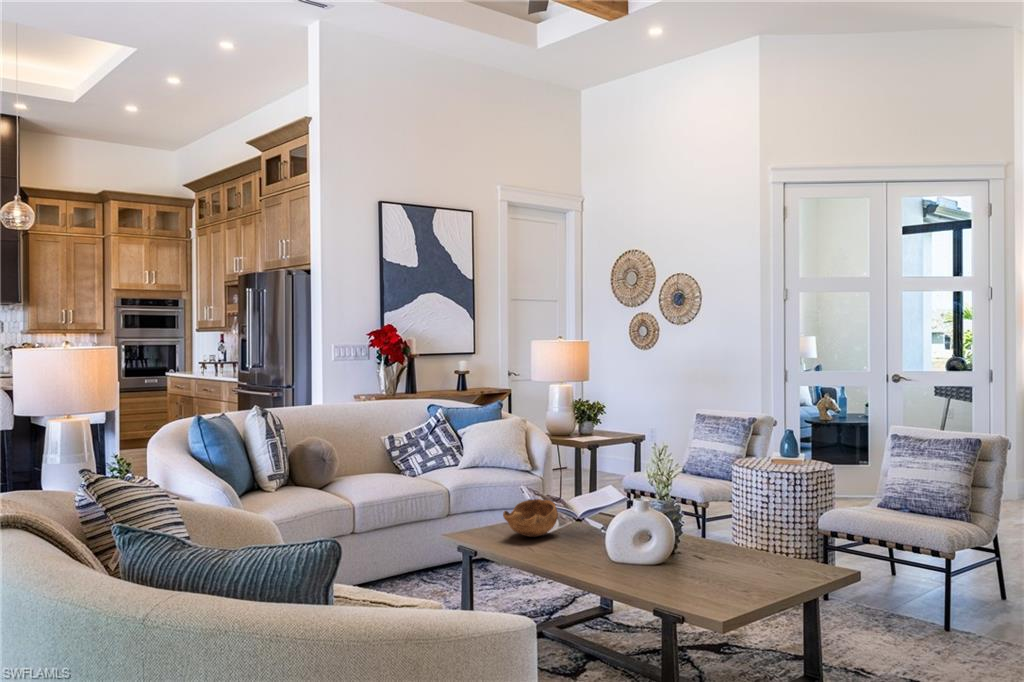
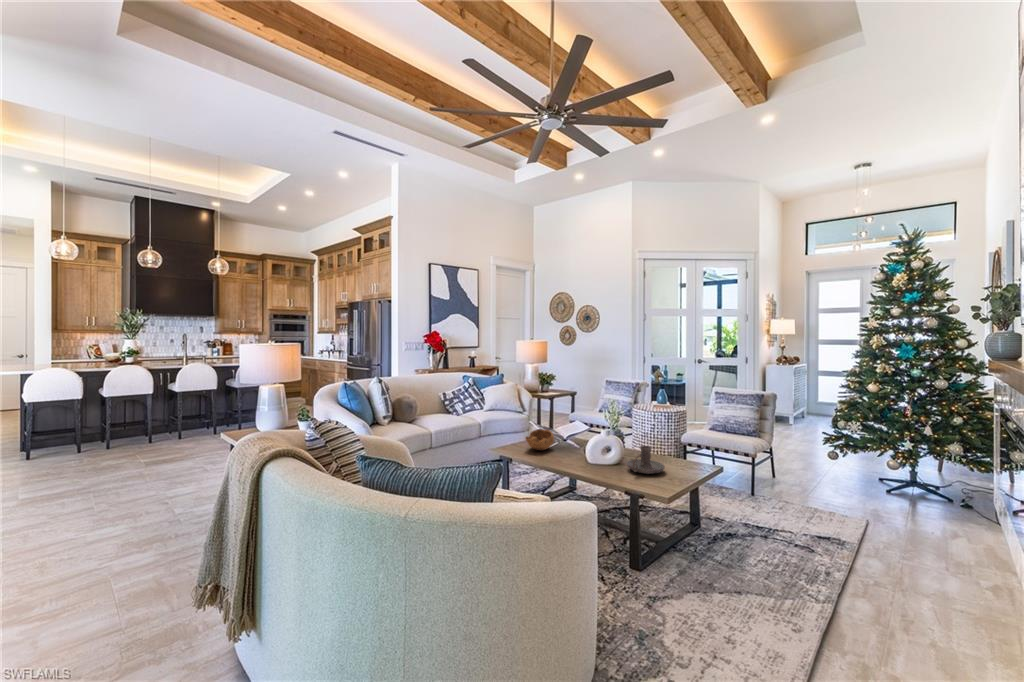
candle holder: none [668,527,737,577] -> present [627,446,665,474]

